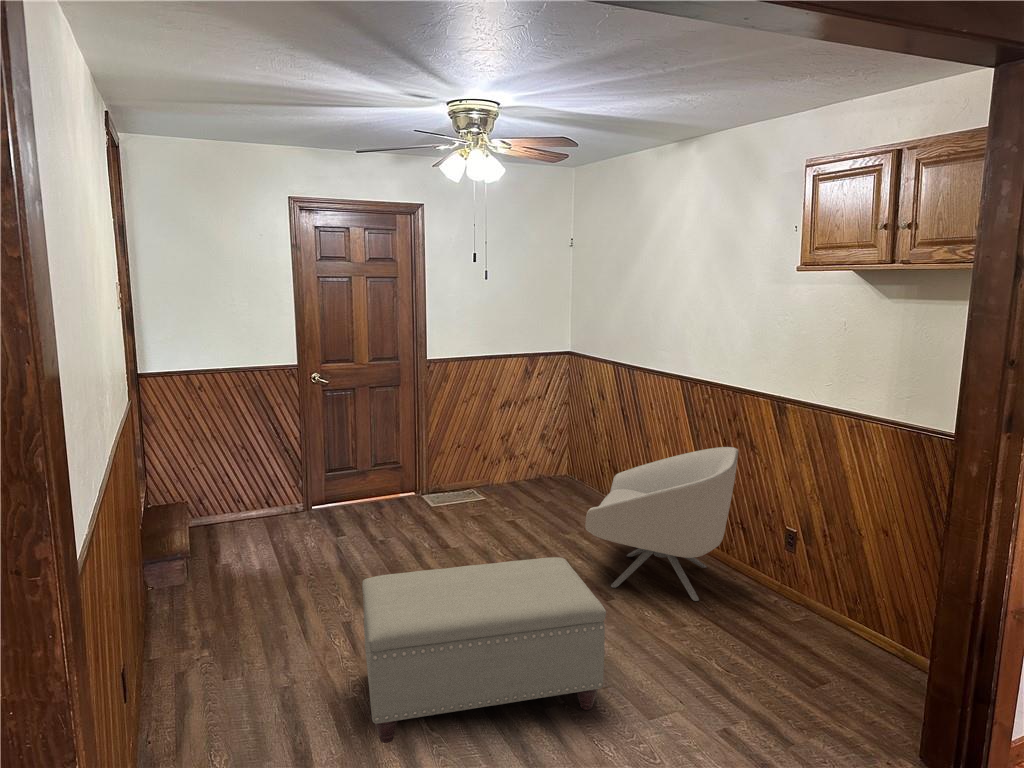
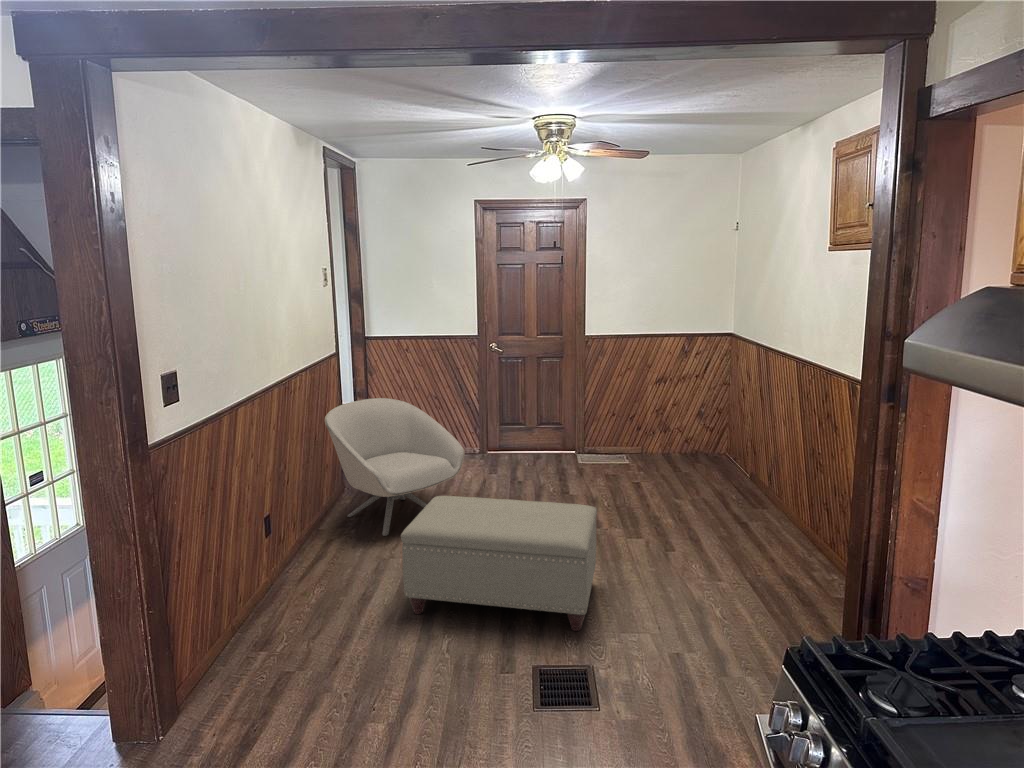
armchair: present [585,447,738,601] -> present [325,398,465,536]

